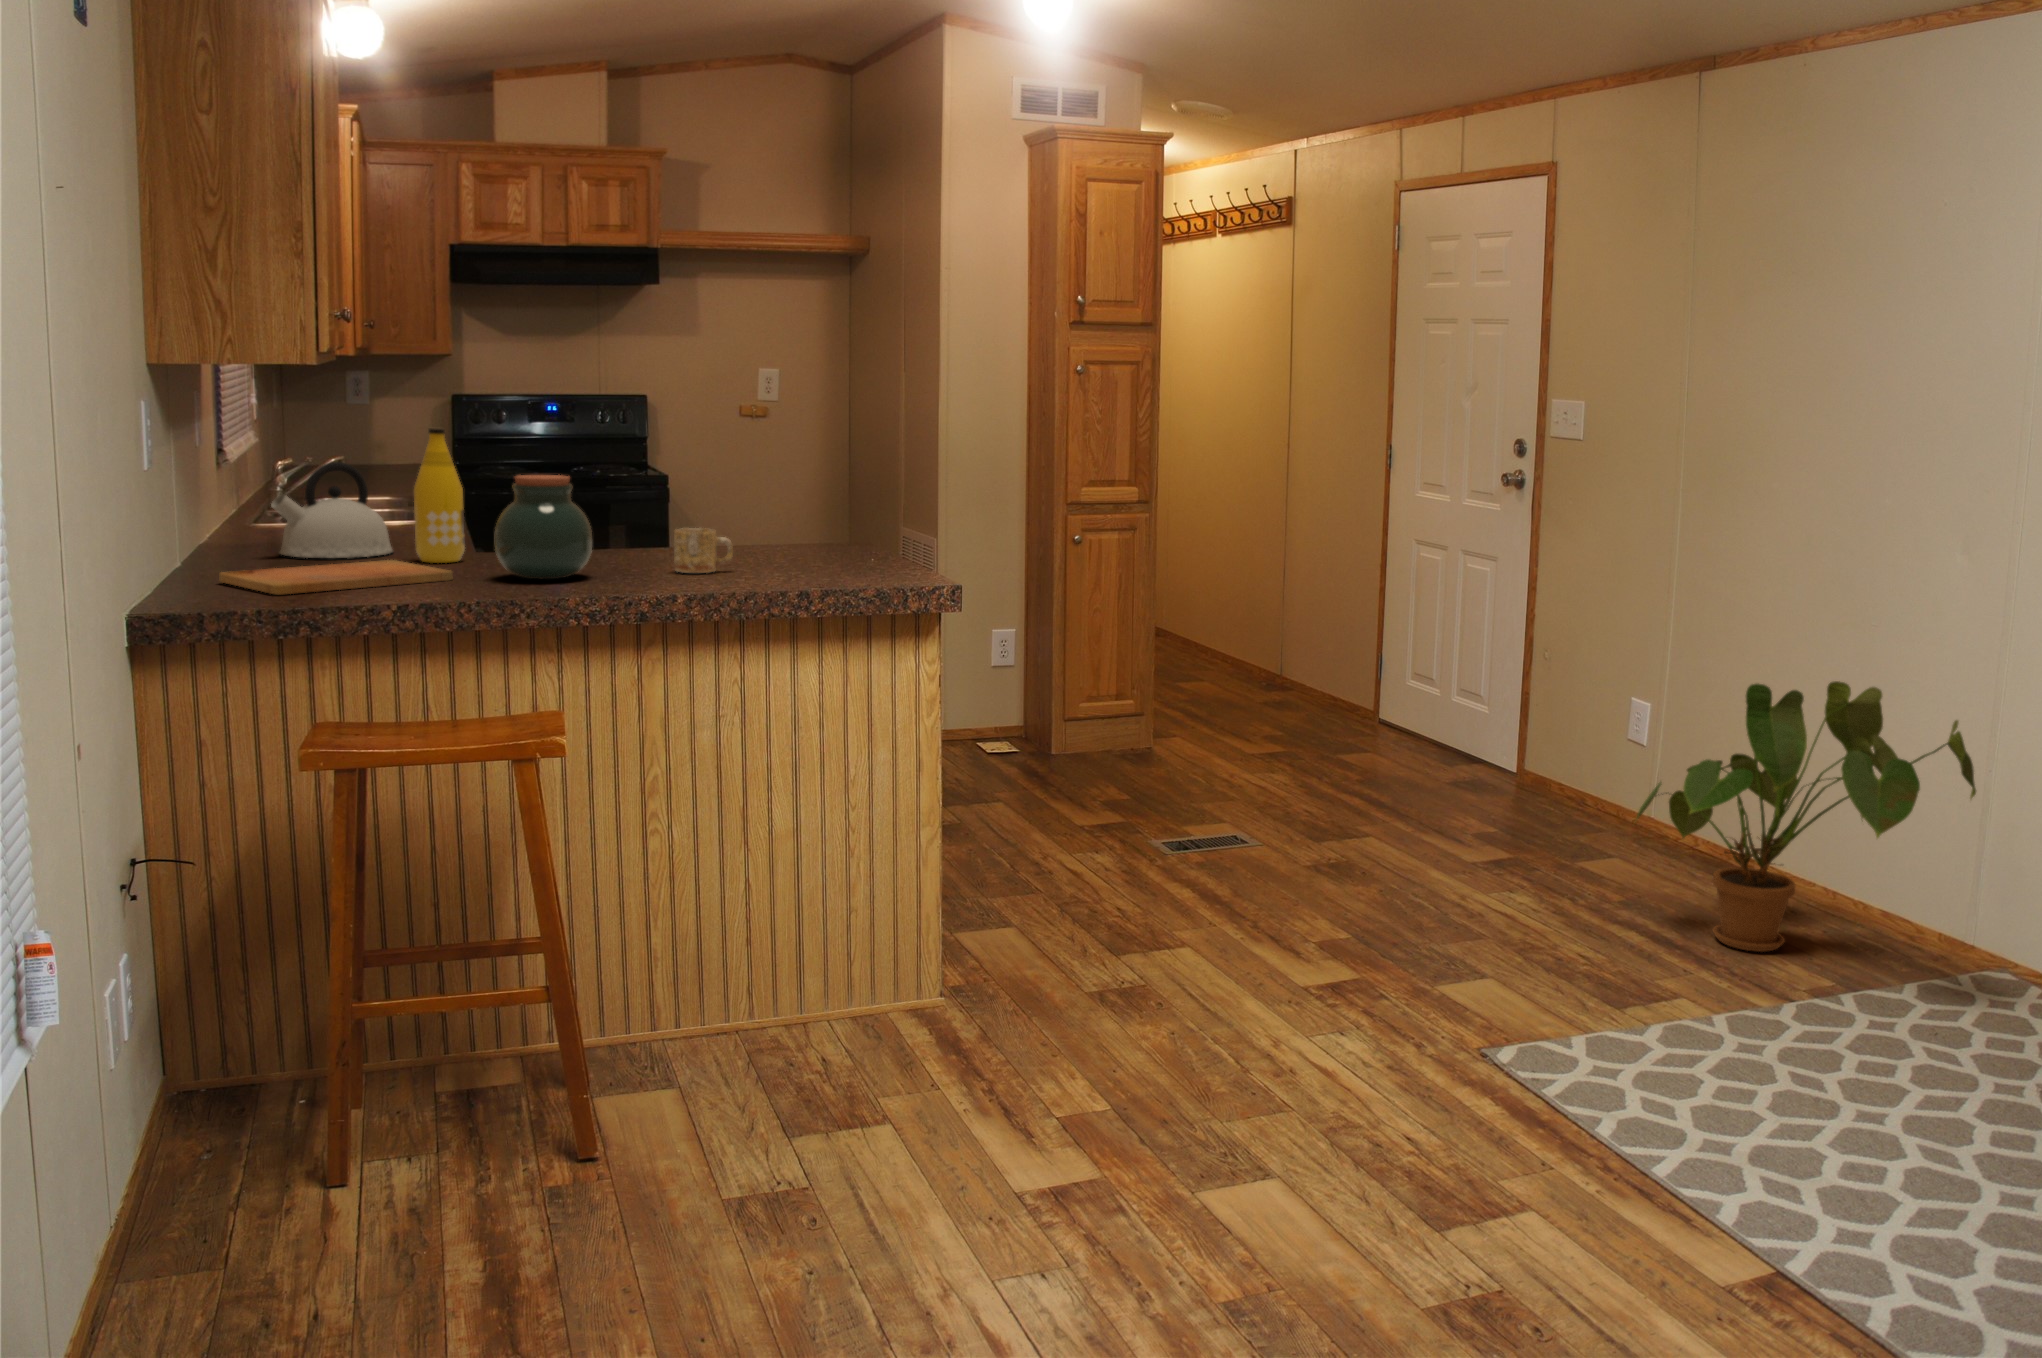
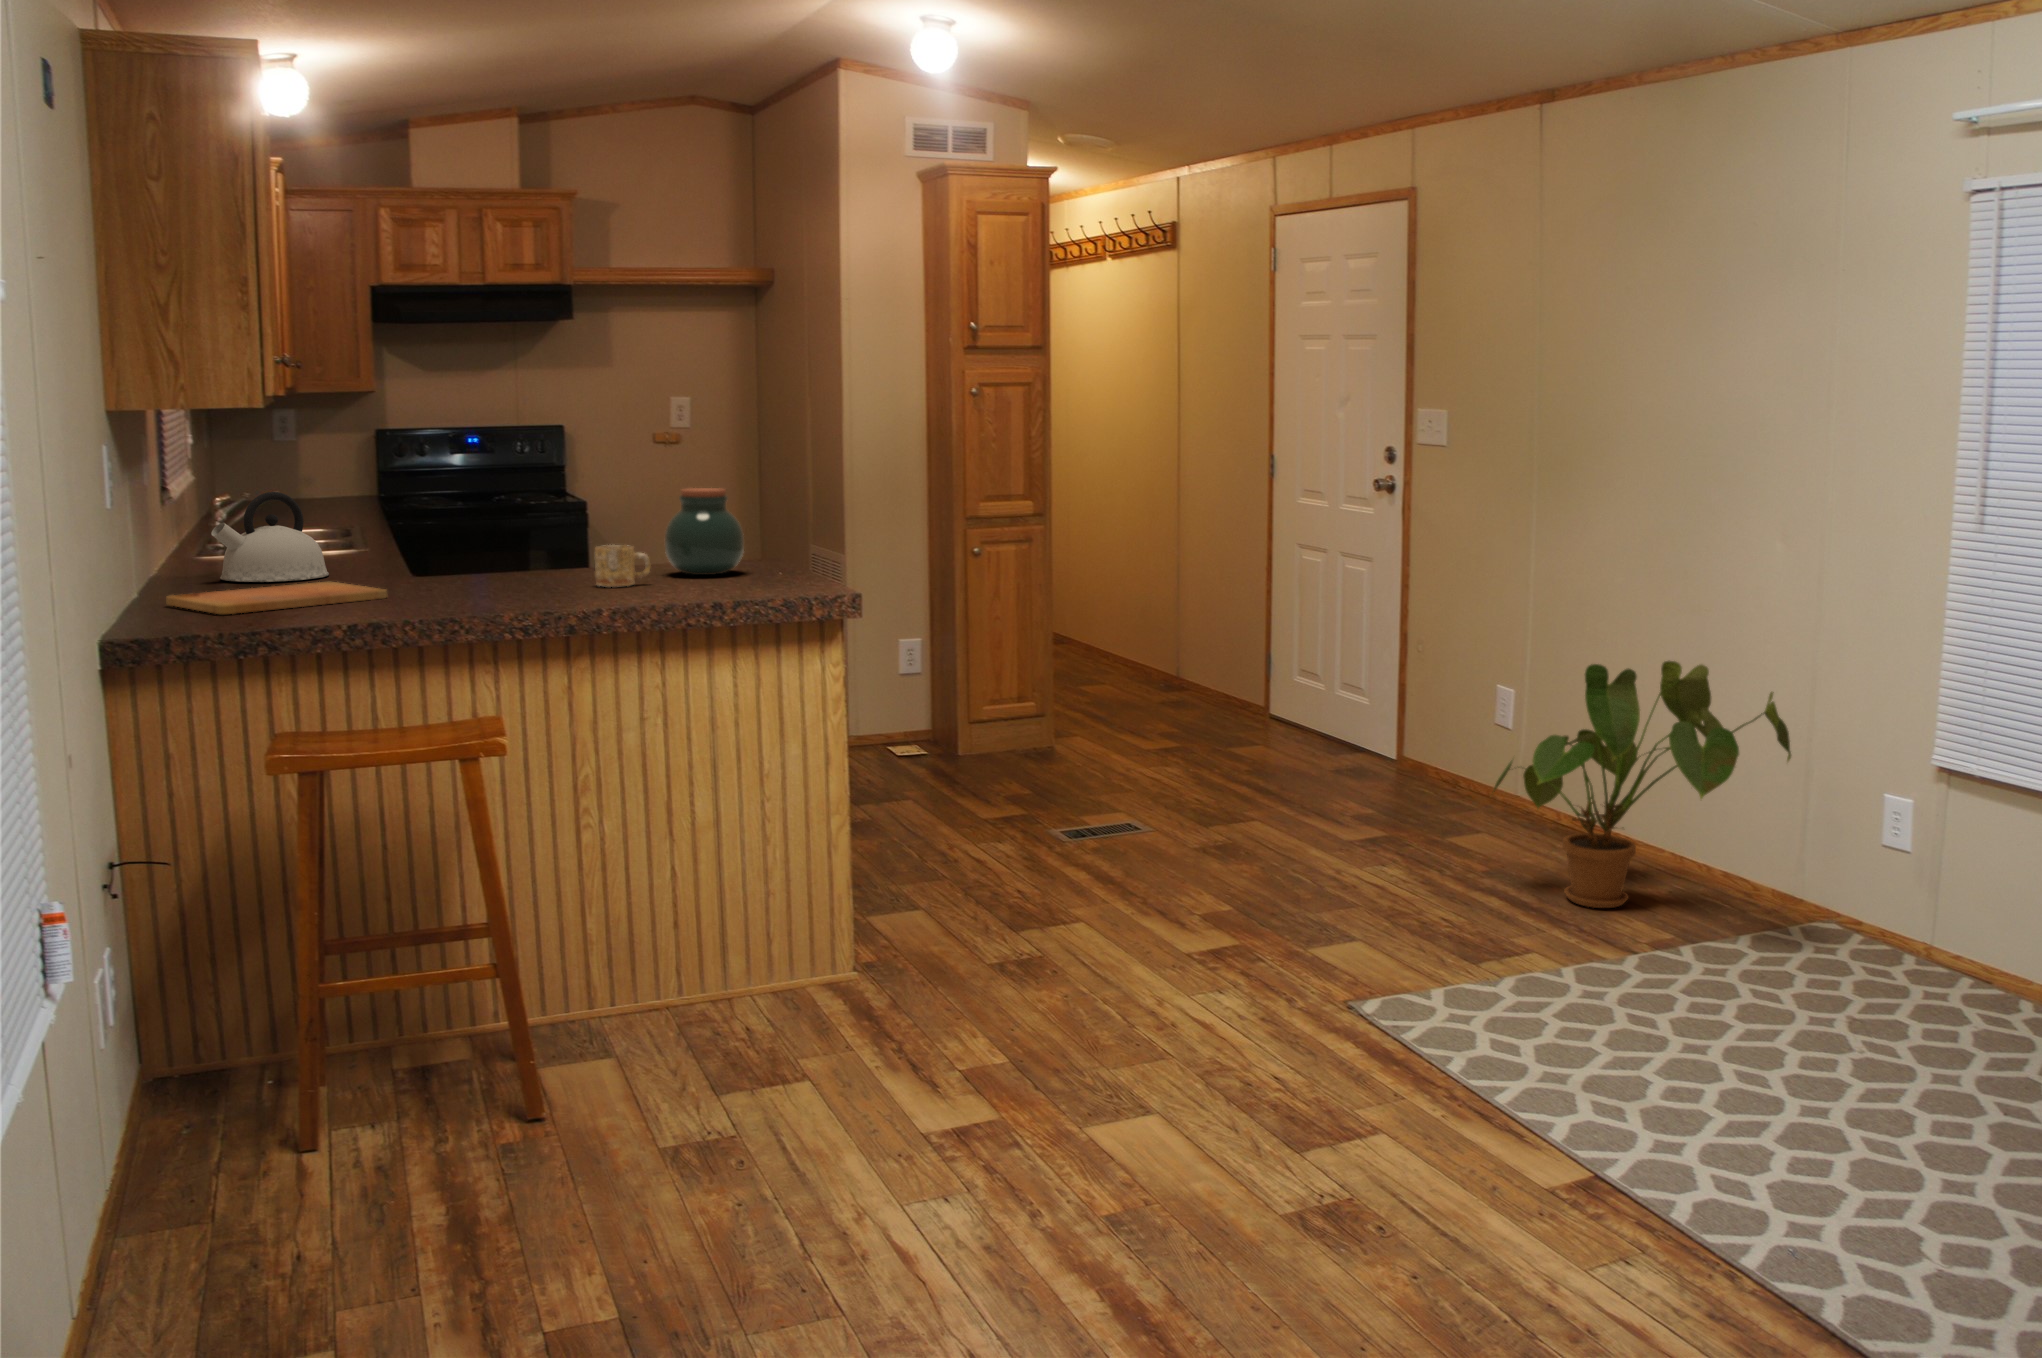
bottle: present [414,428,465,563] -> none [348,458,397,583]
jar: present [495,475,592,579] -> present [665,488,744,575]

